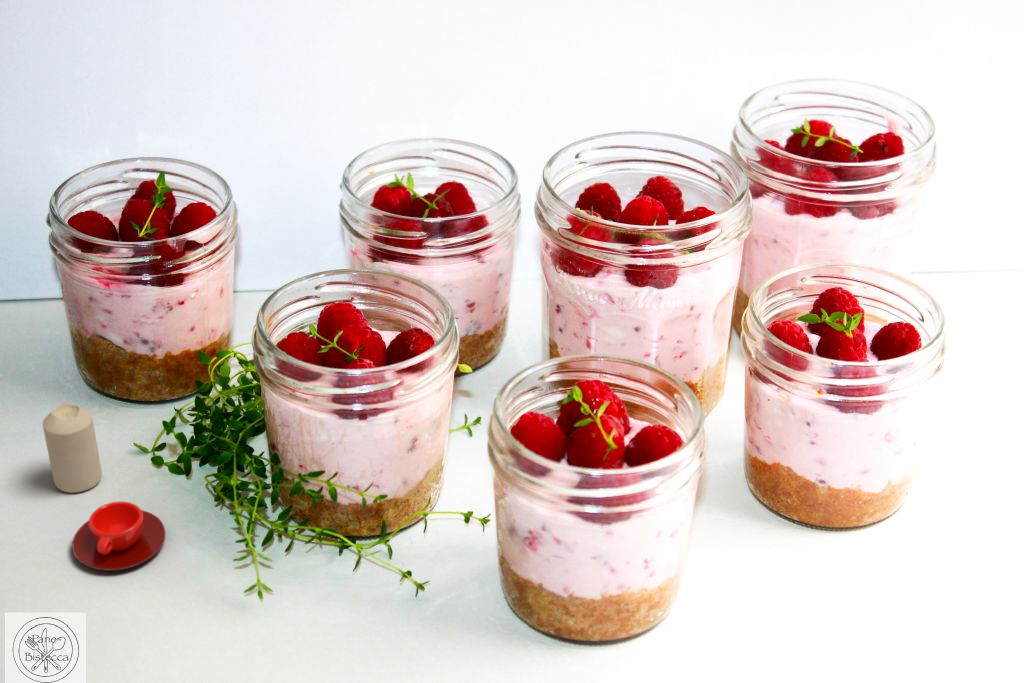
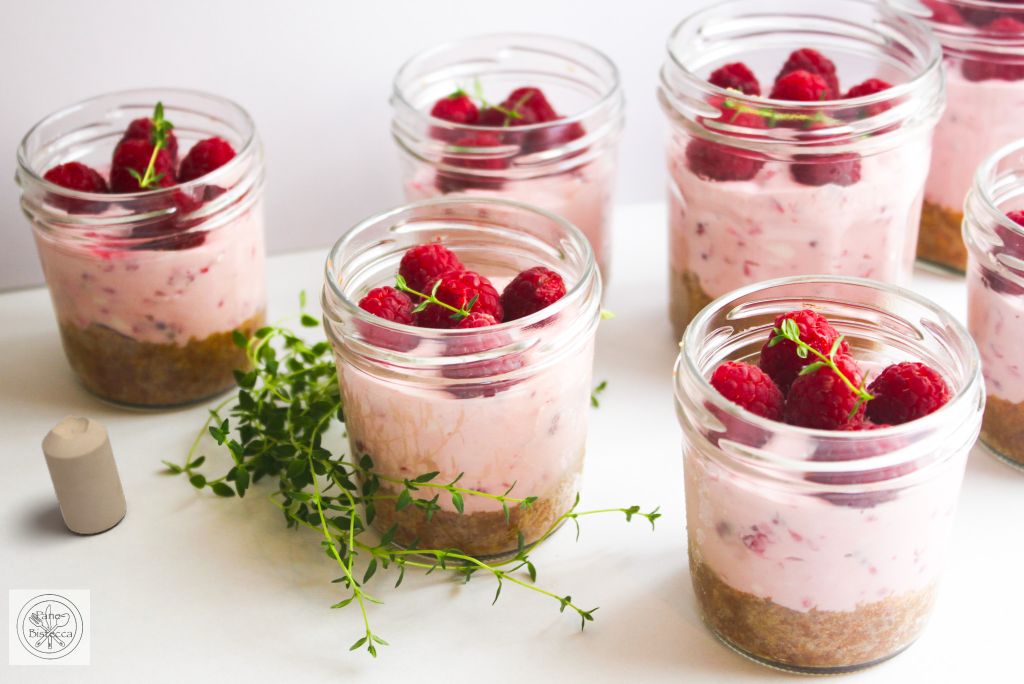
teacup: present [73,501,166,571] -> none [102,540,226,637]

